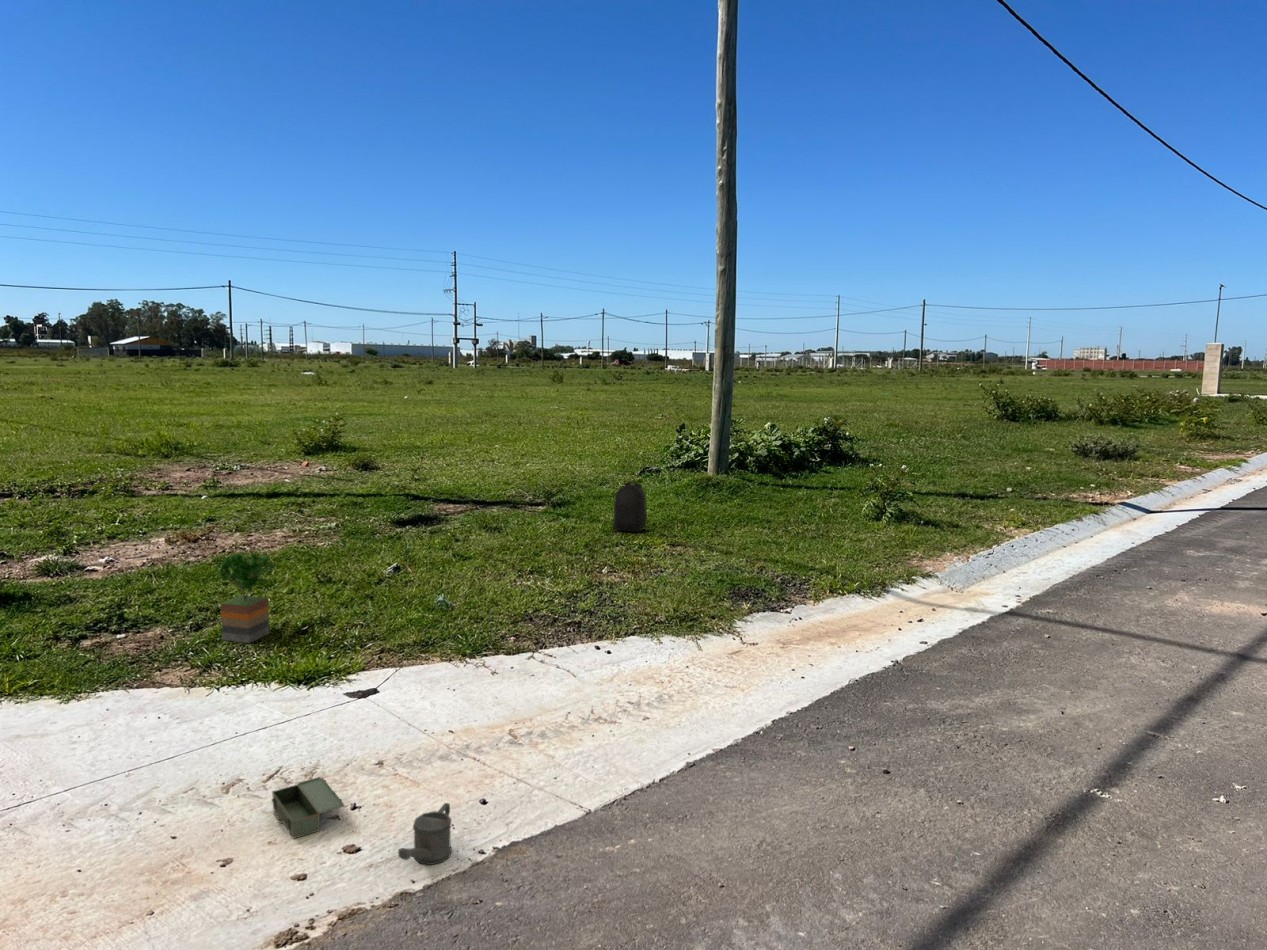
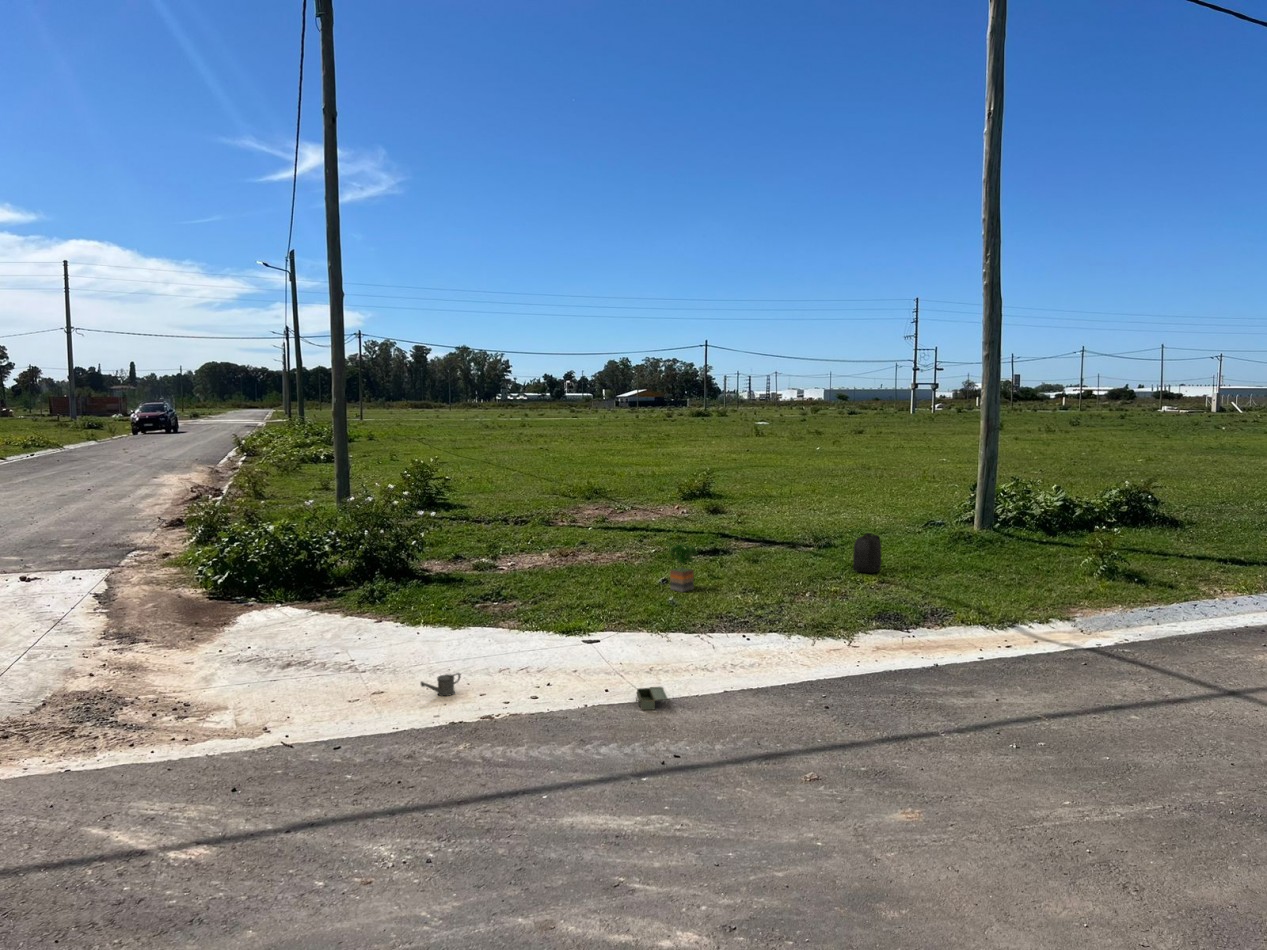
potted tree: present [219,554,276,643] -> present [670,545,698,592]
toolbox: present [272,777,344,838] -> present [636,687,667,710]
watering can: present [398,803,451,865] -> present [421,673,460,696]

